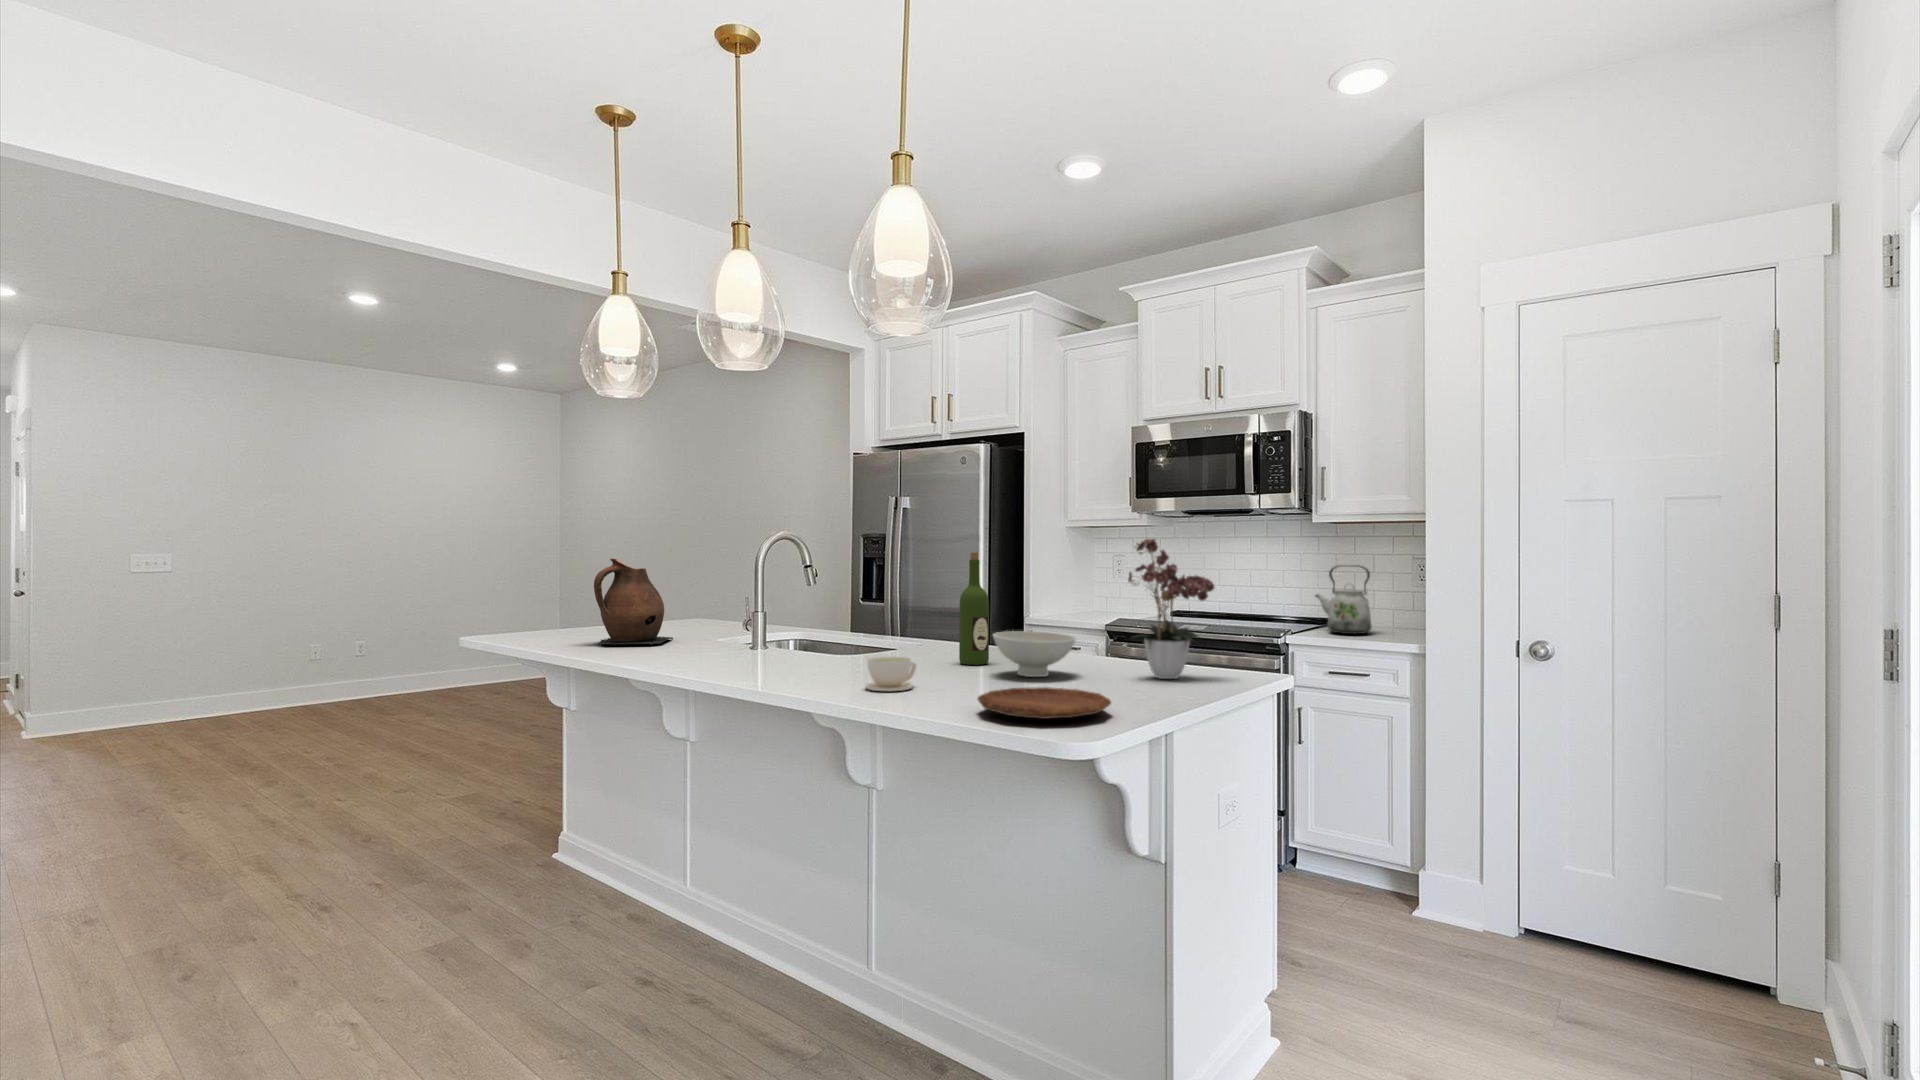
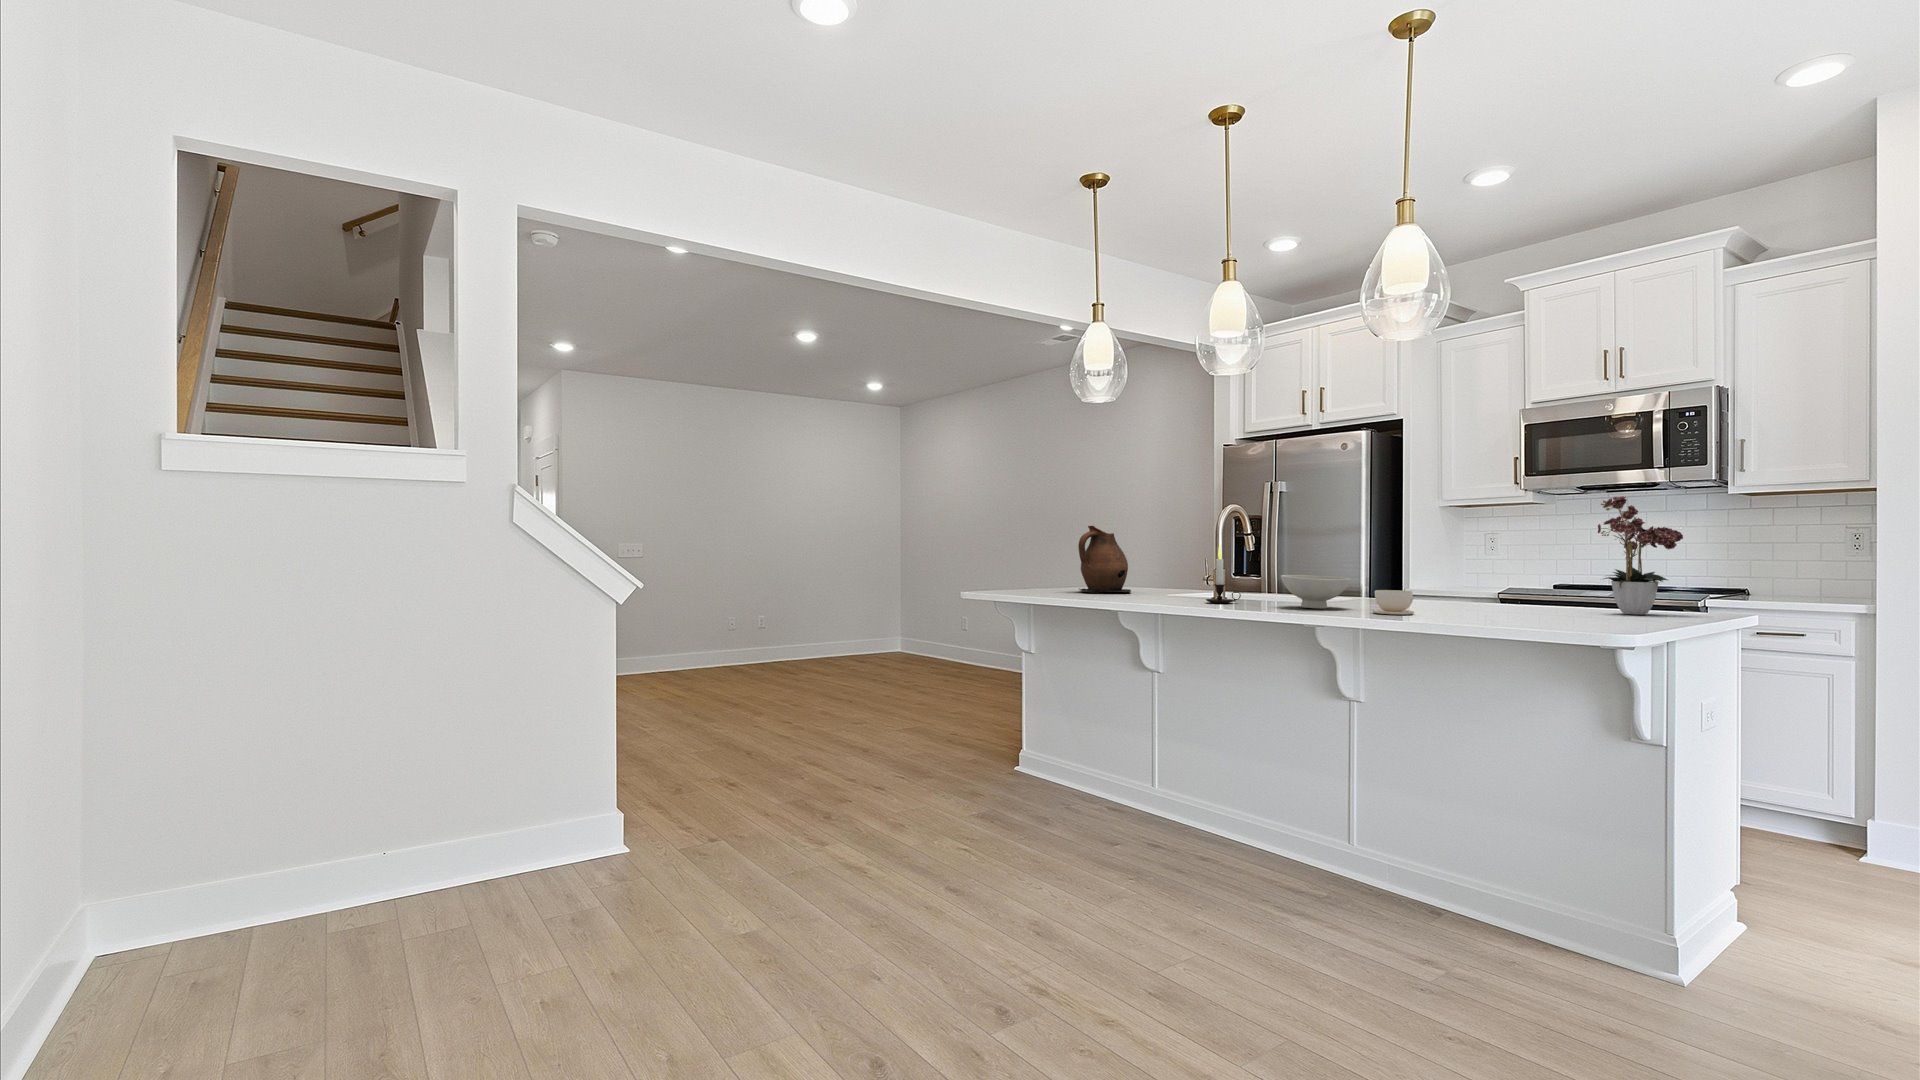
wine bottle: present [959,552,989,665] -> none [1418,514,1445,606]
kettle: present [1315,565,1372,634] -> none [1733,532,1804,598]
candle: none [704,591,749,668] -> present [1206,545,1241,603]
bowl: present [993,631,1076,677] -> present [1281,575,1351,608]
tray: present [978,687,1111,719] -> none [1502,609,1626,626]

